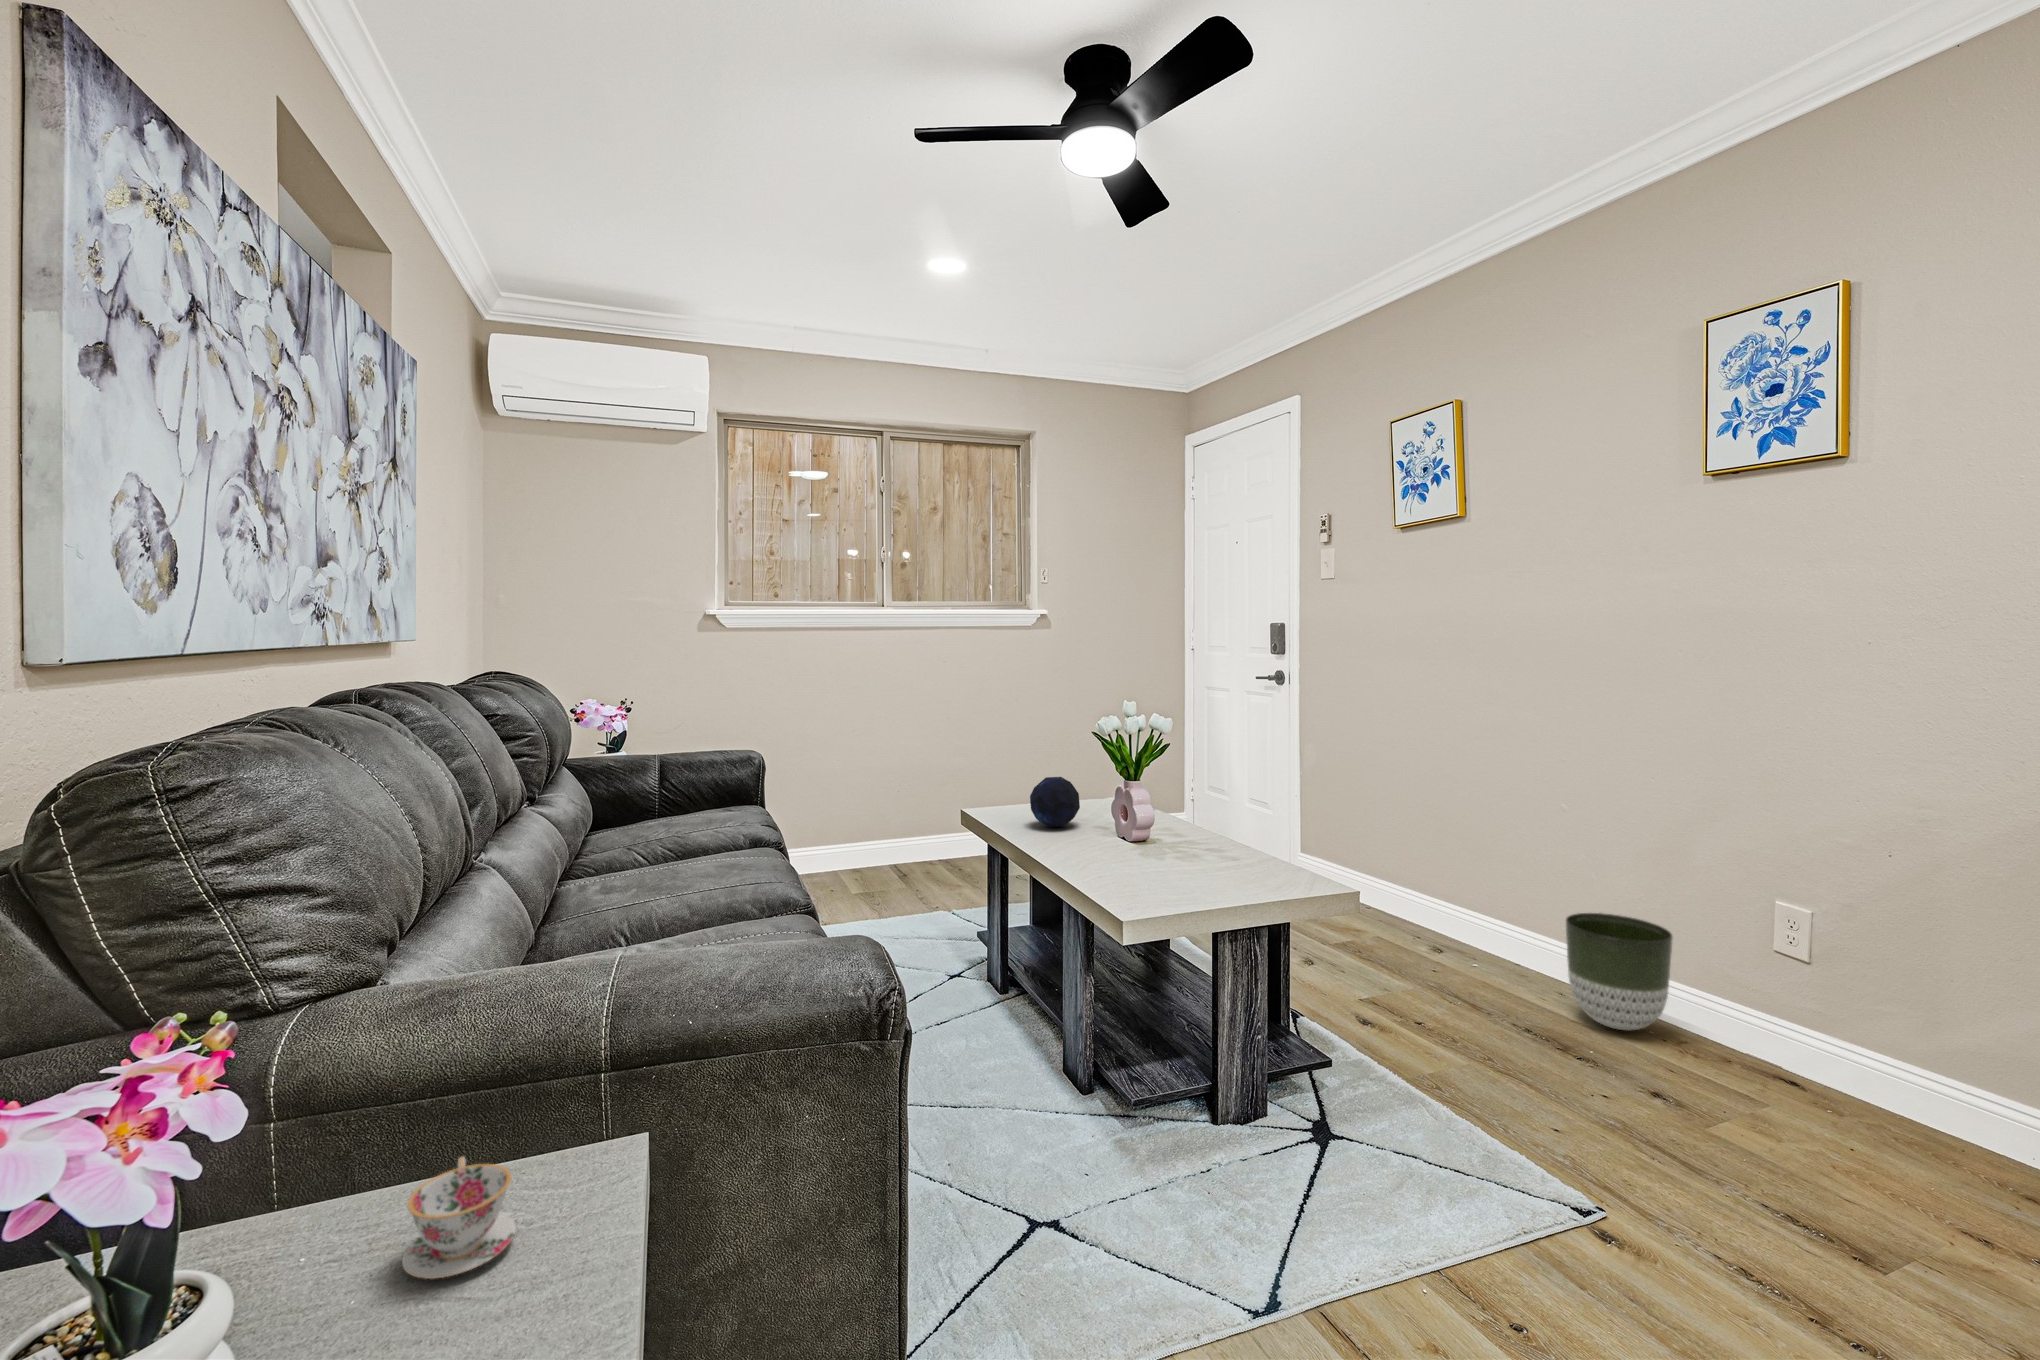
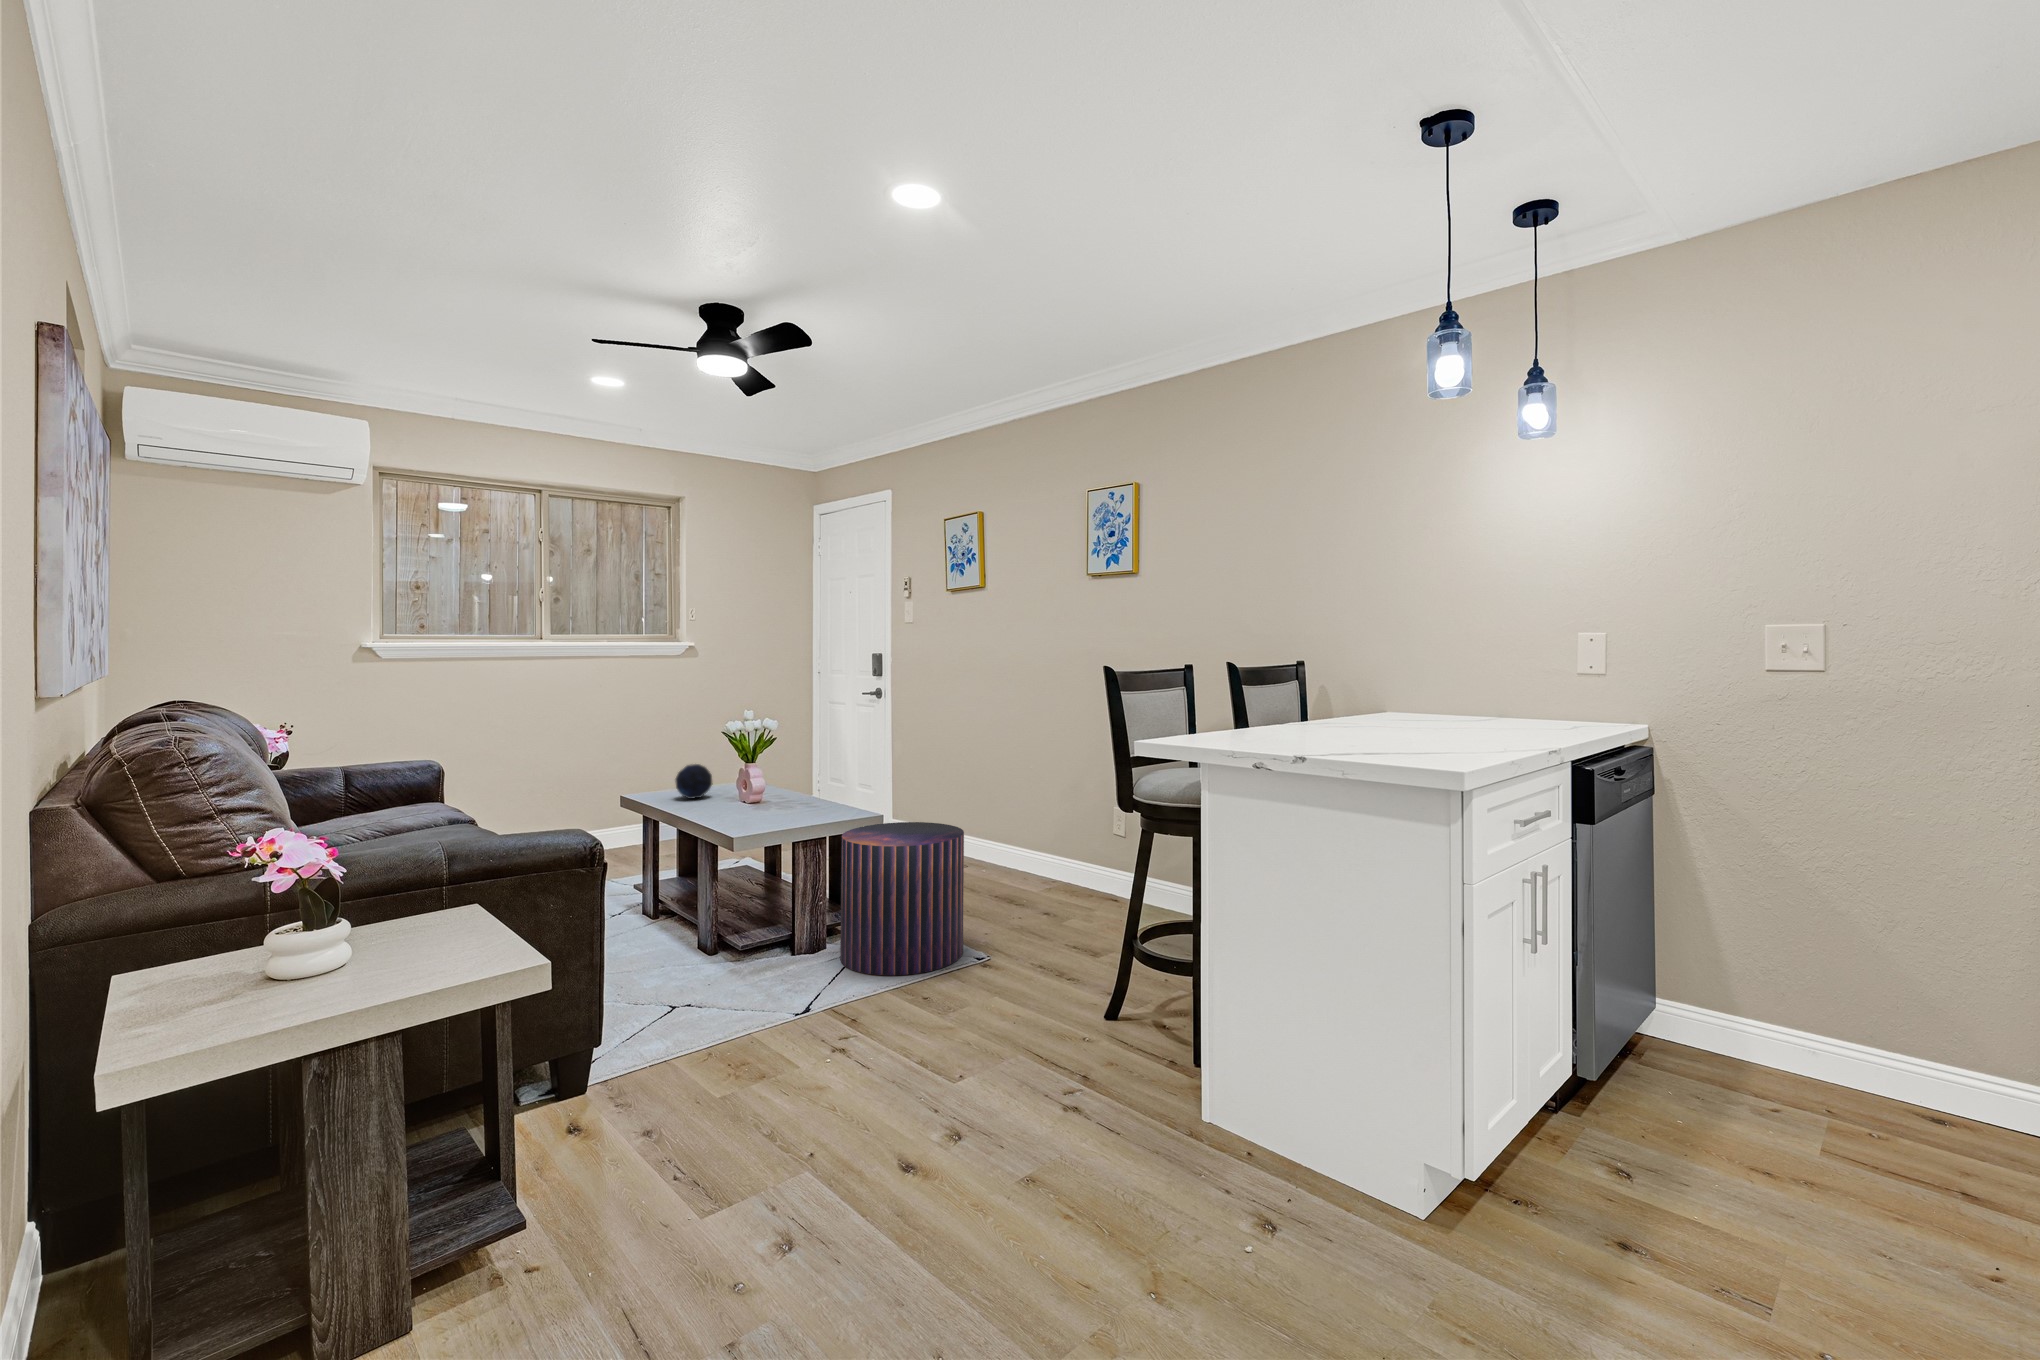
pouf: none [1300,906,1544,1232] -> present [840,822,964,975]
planter: present [1566,913,1673,1031] -> none [1020,827,1072,891]
teacup: present [402,1157,516,1279] -> none [402,891,448,922]

